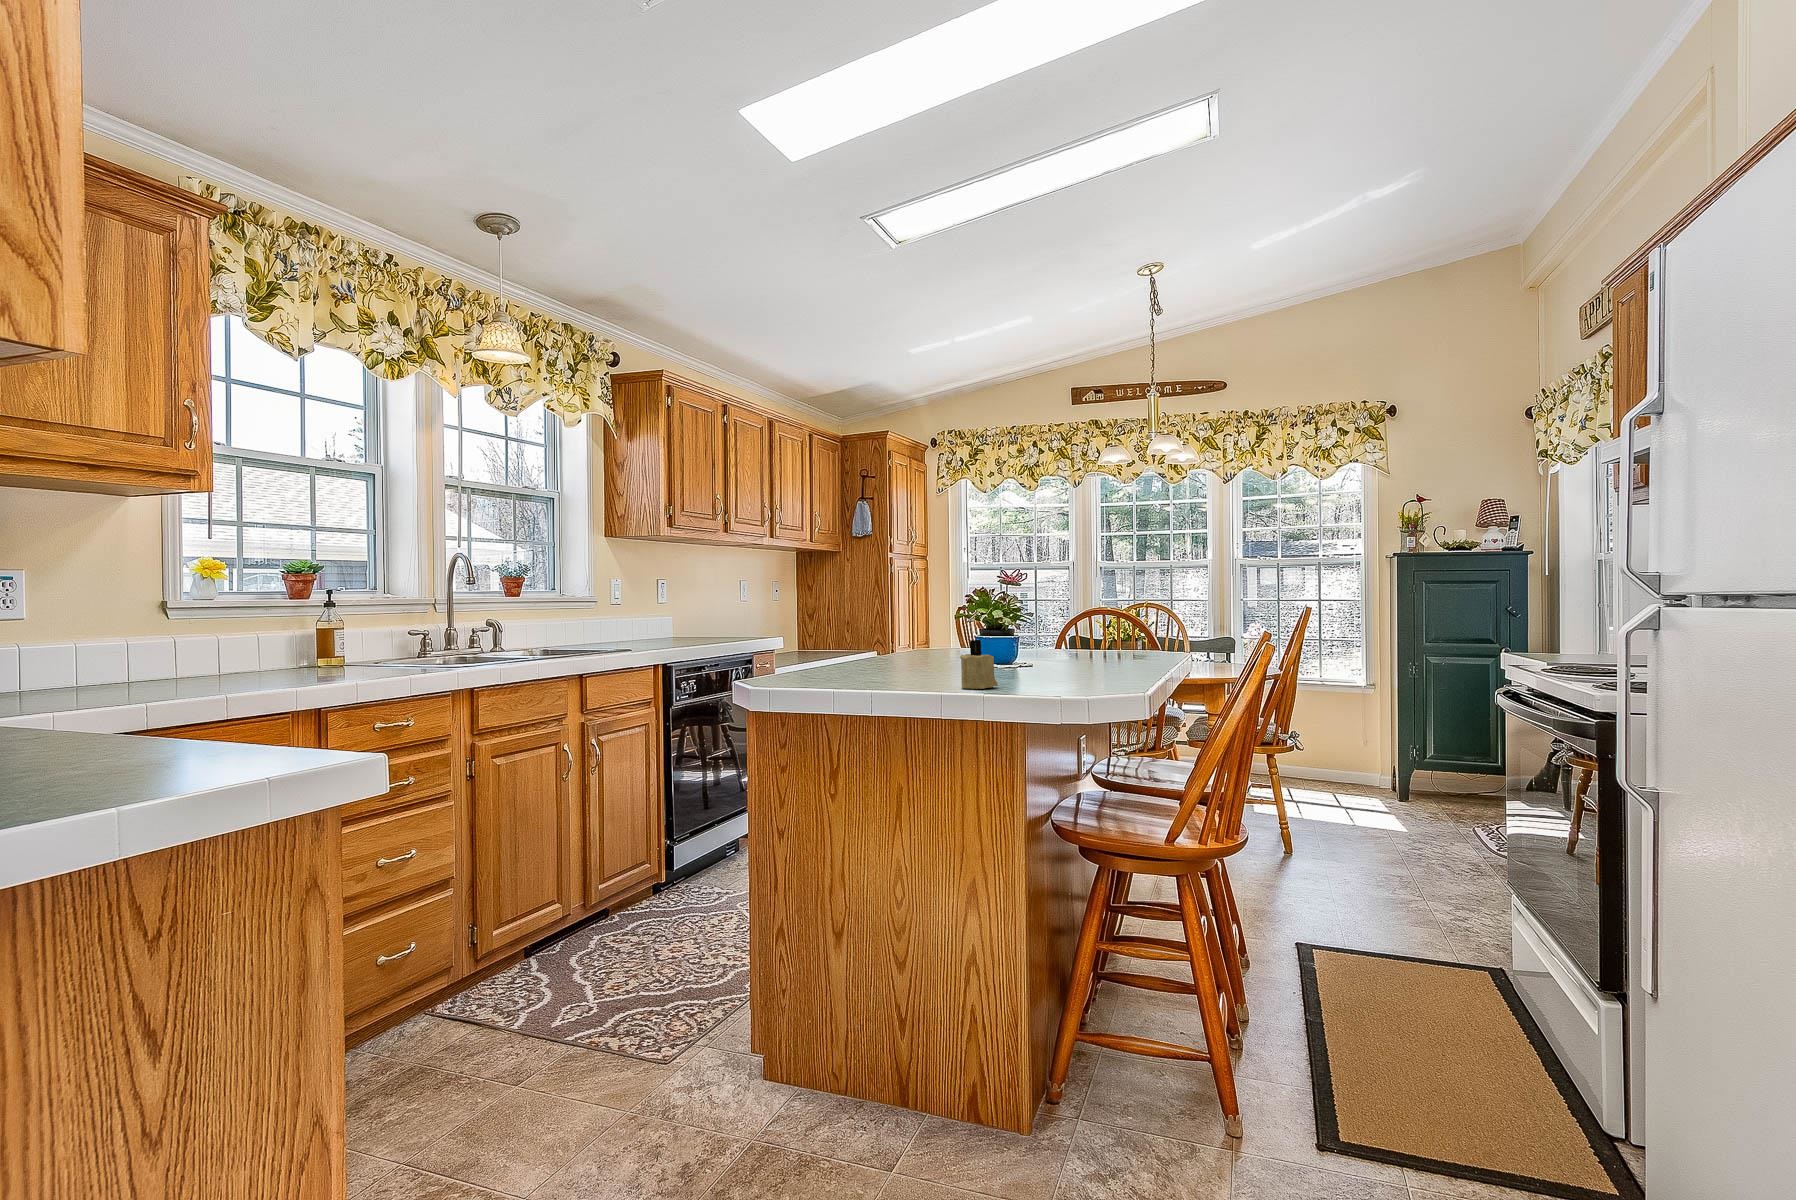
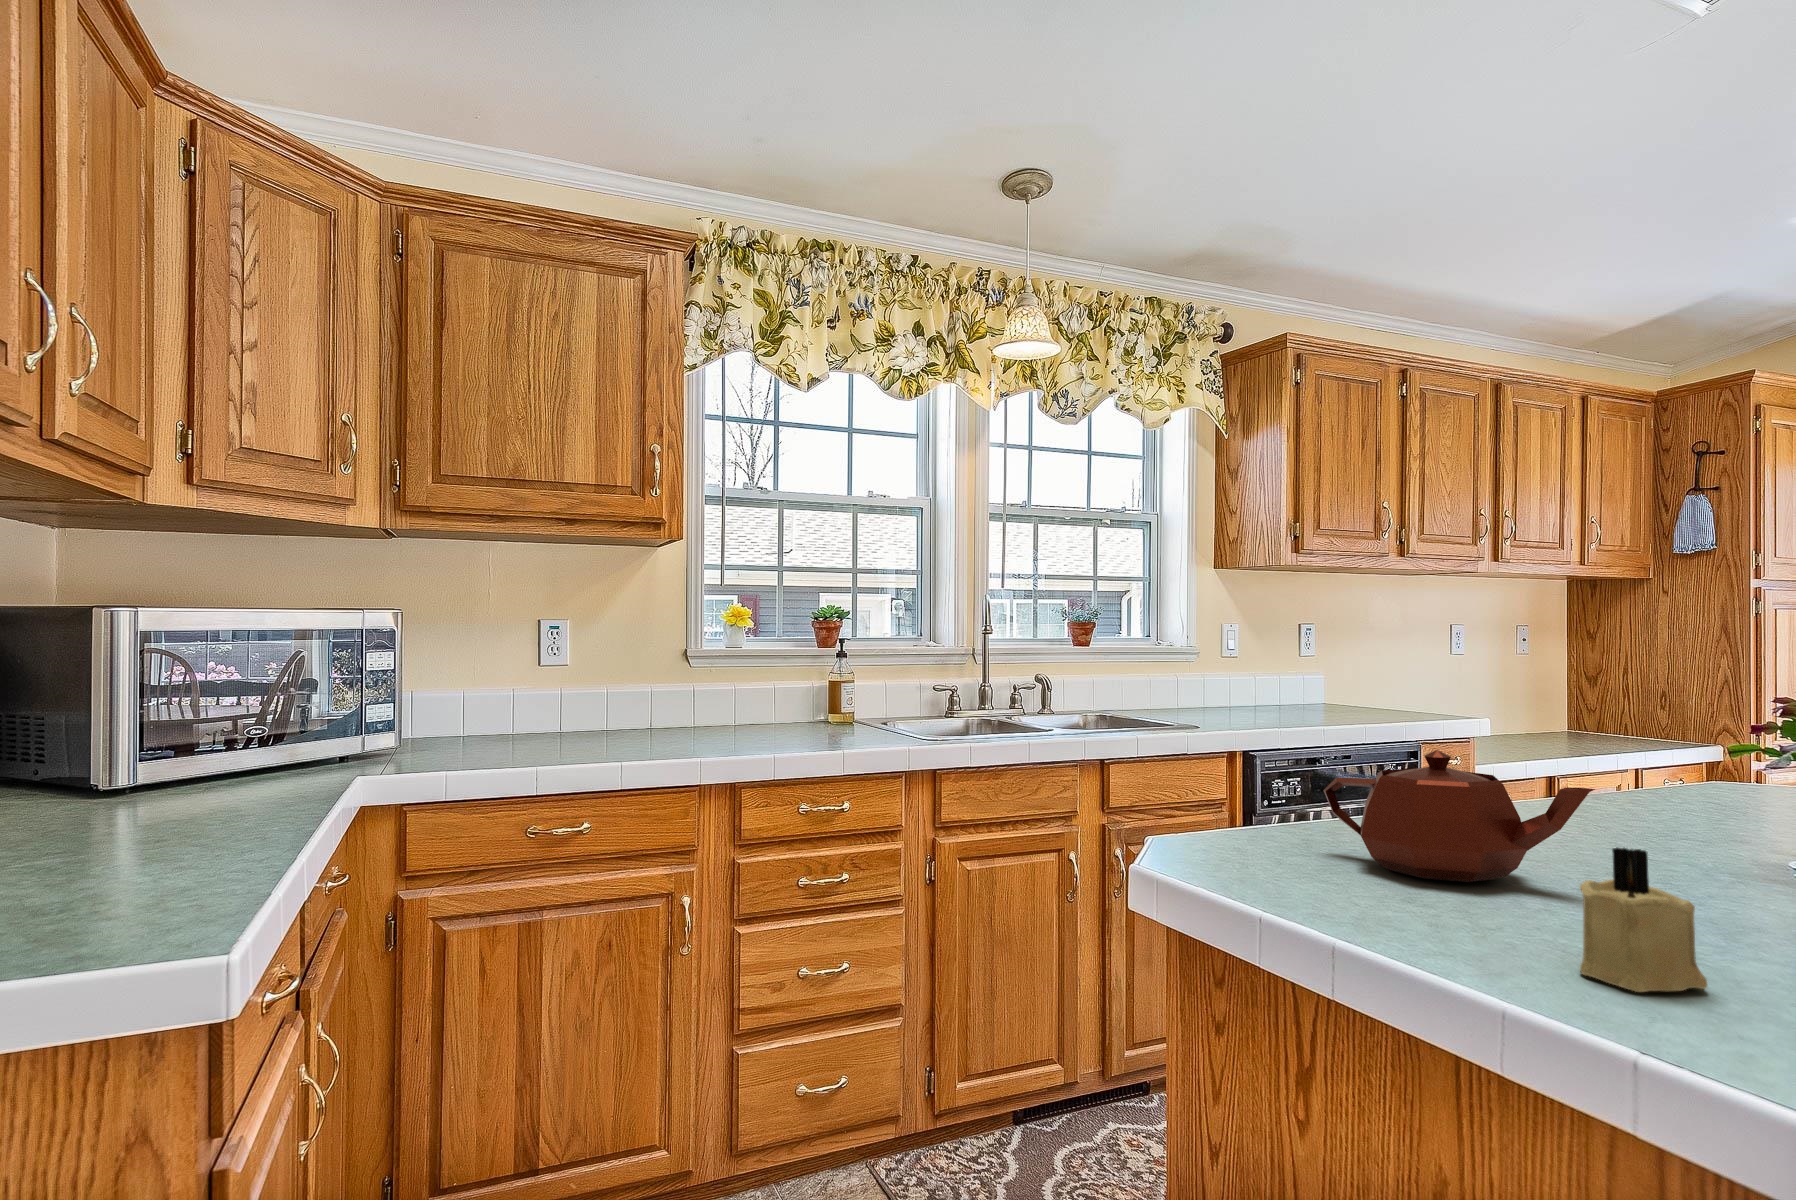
teapot: none [822,621,938,679] -> present [1324,750,1595,882]

